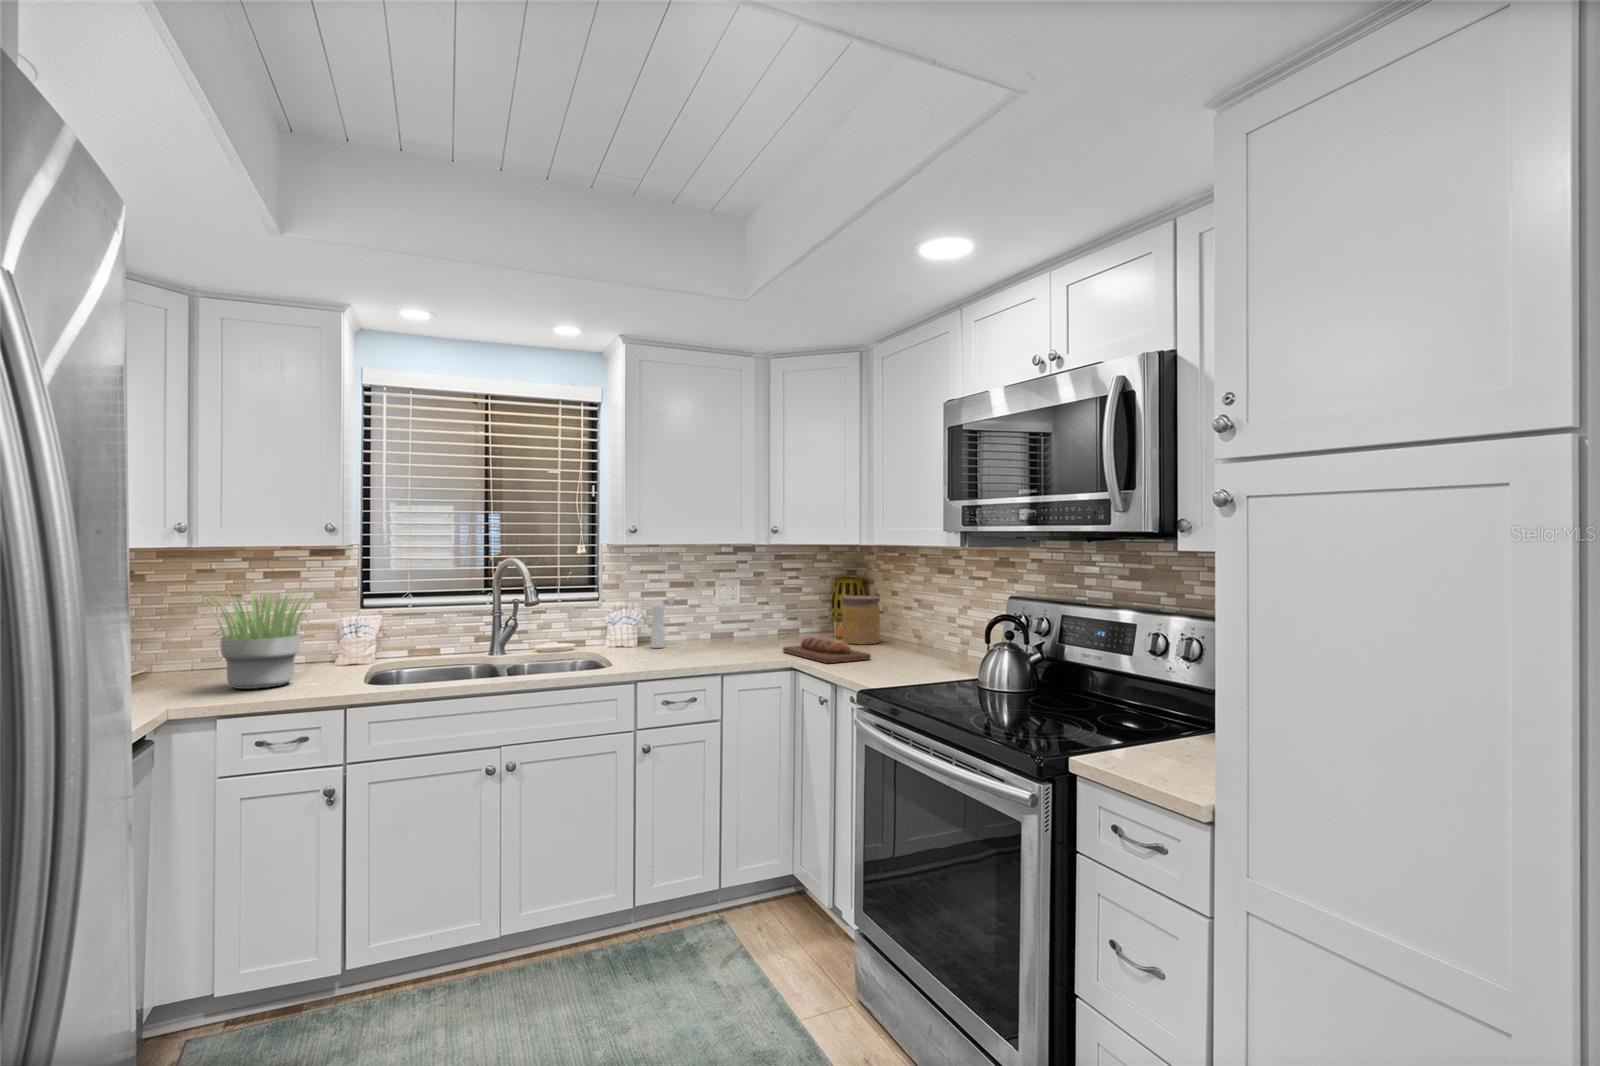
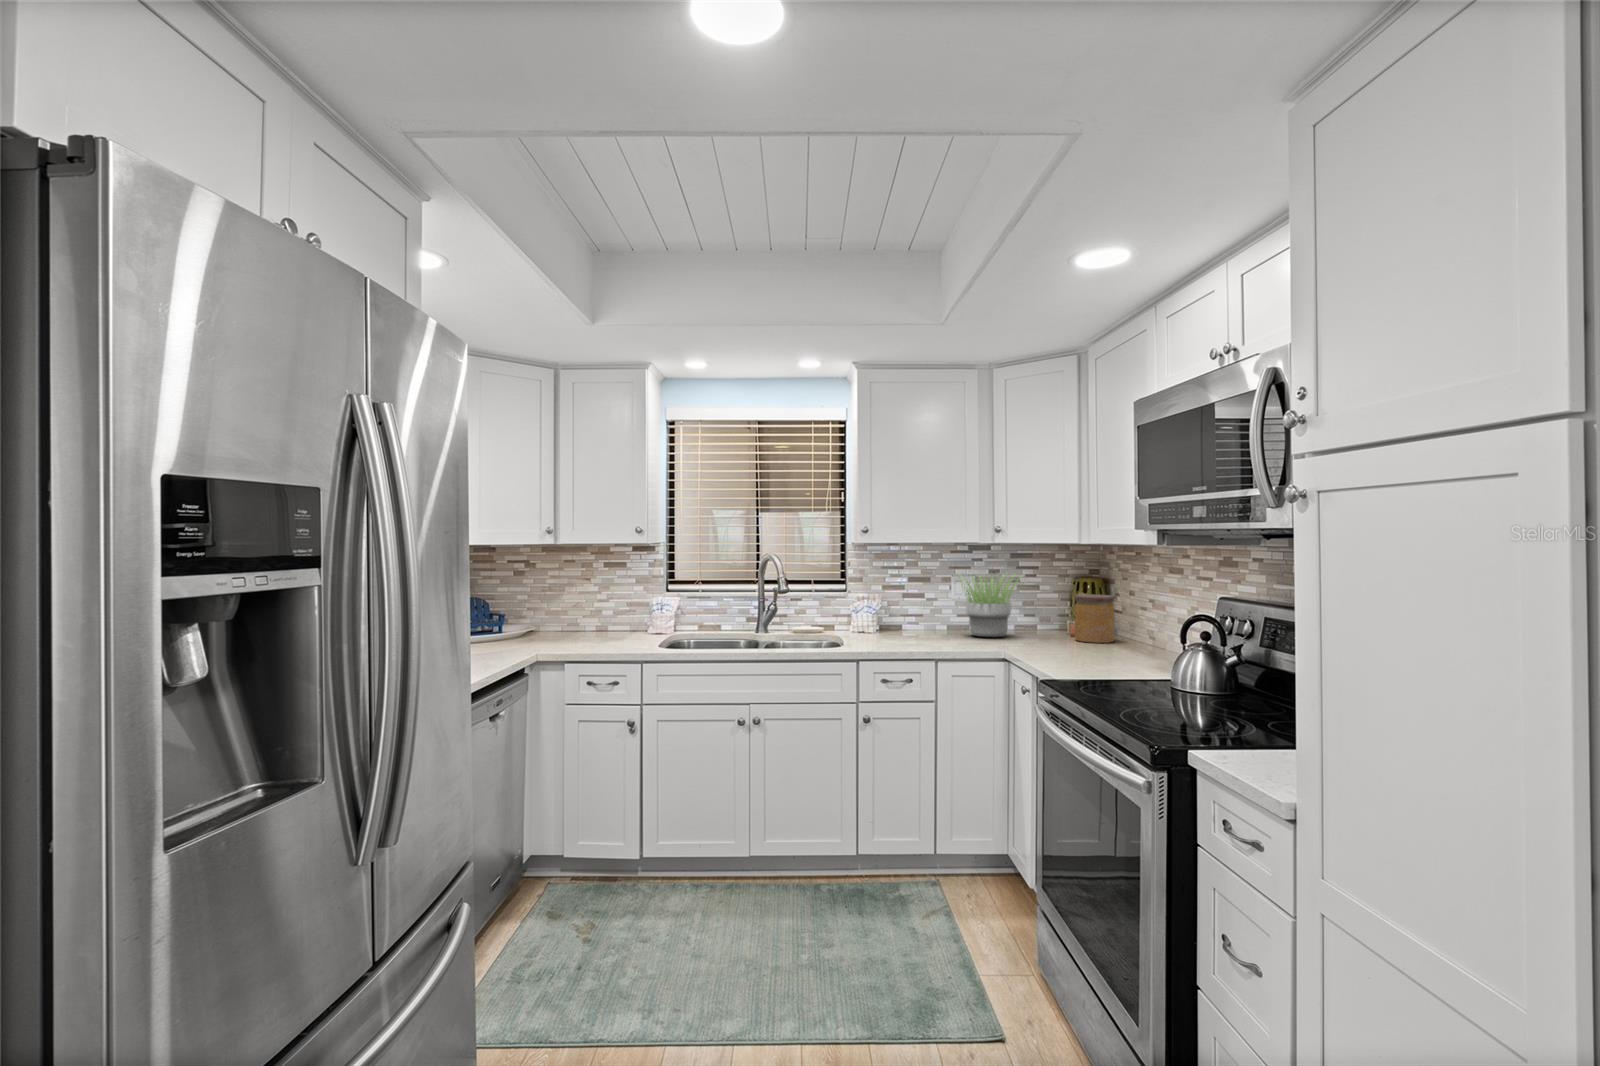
potted plant: present [200,592,316,689] -> present [966,574,1022,637]
pepper mill: present [651,593,676,648] -> none [889,588,915,636]
bread loaf: present [783,637,871,663] -> none [1005,632,1085,656]

